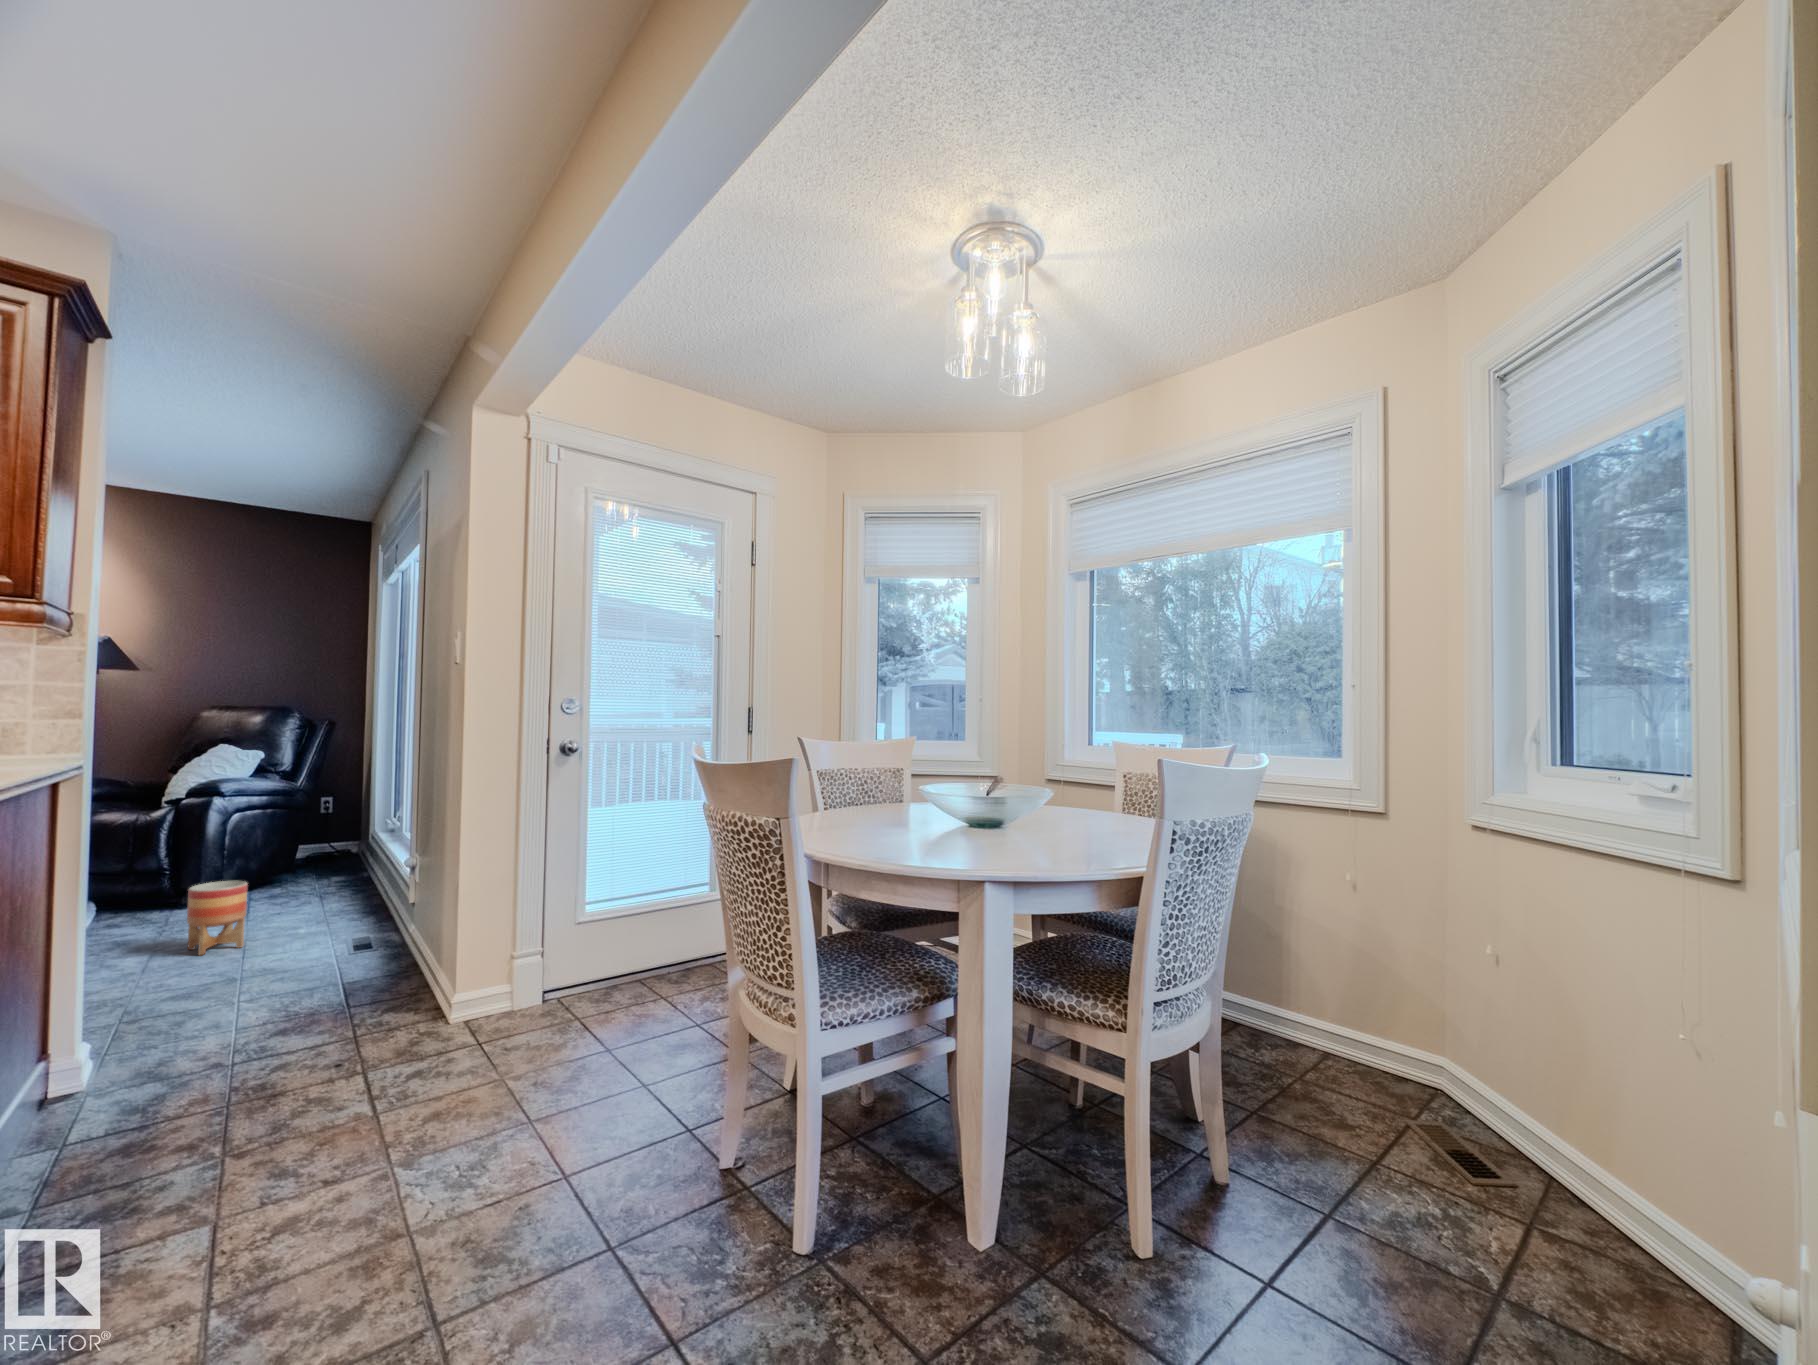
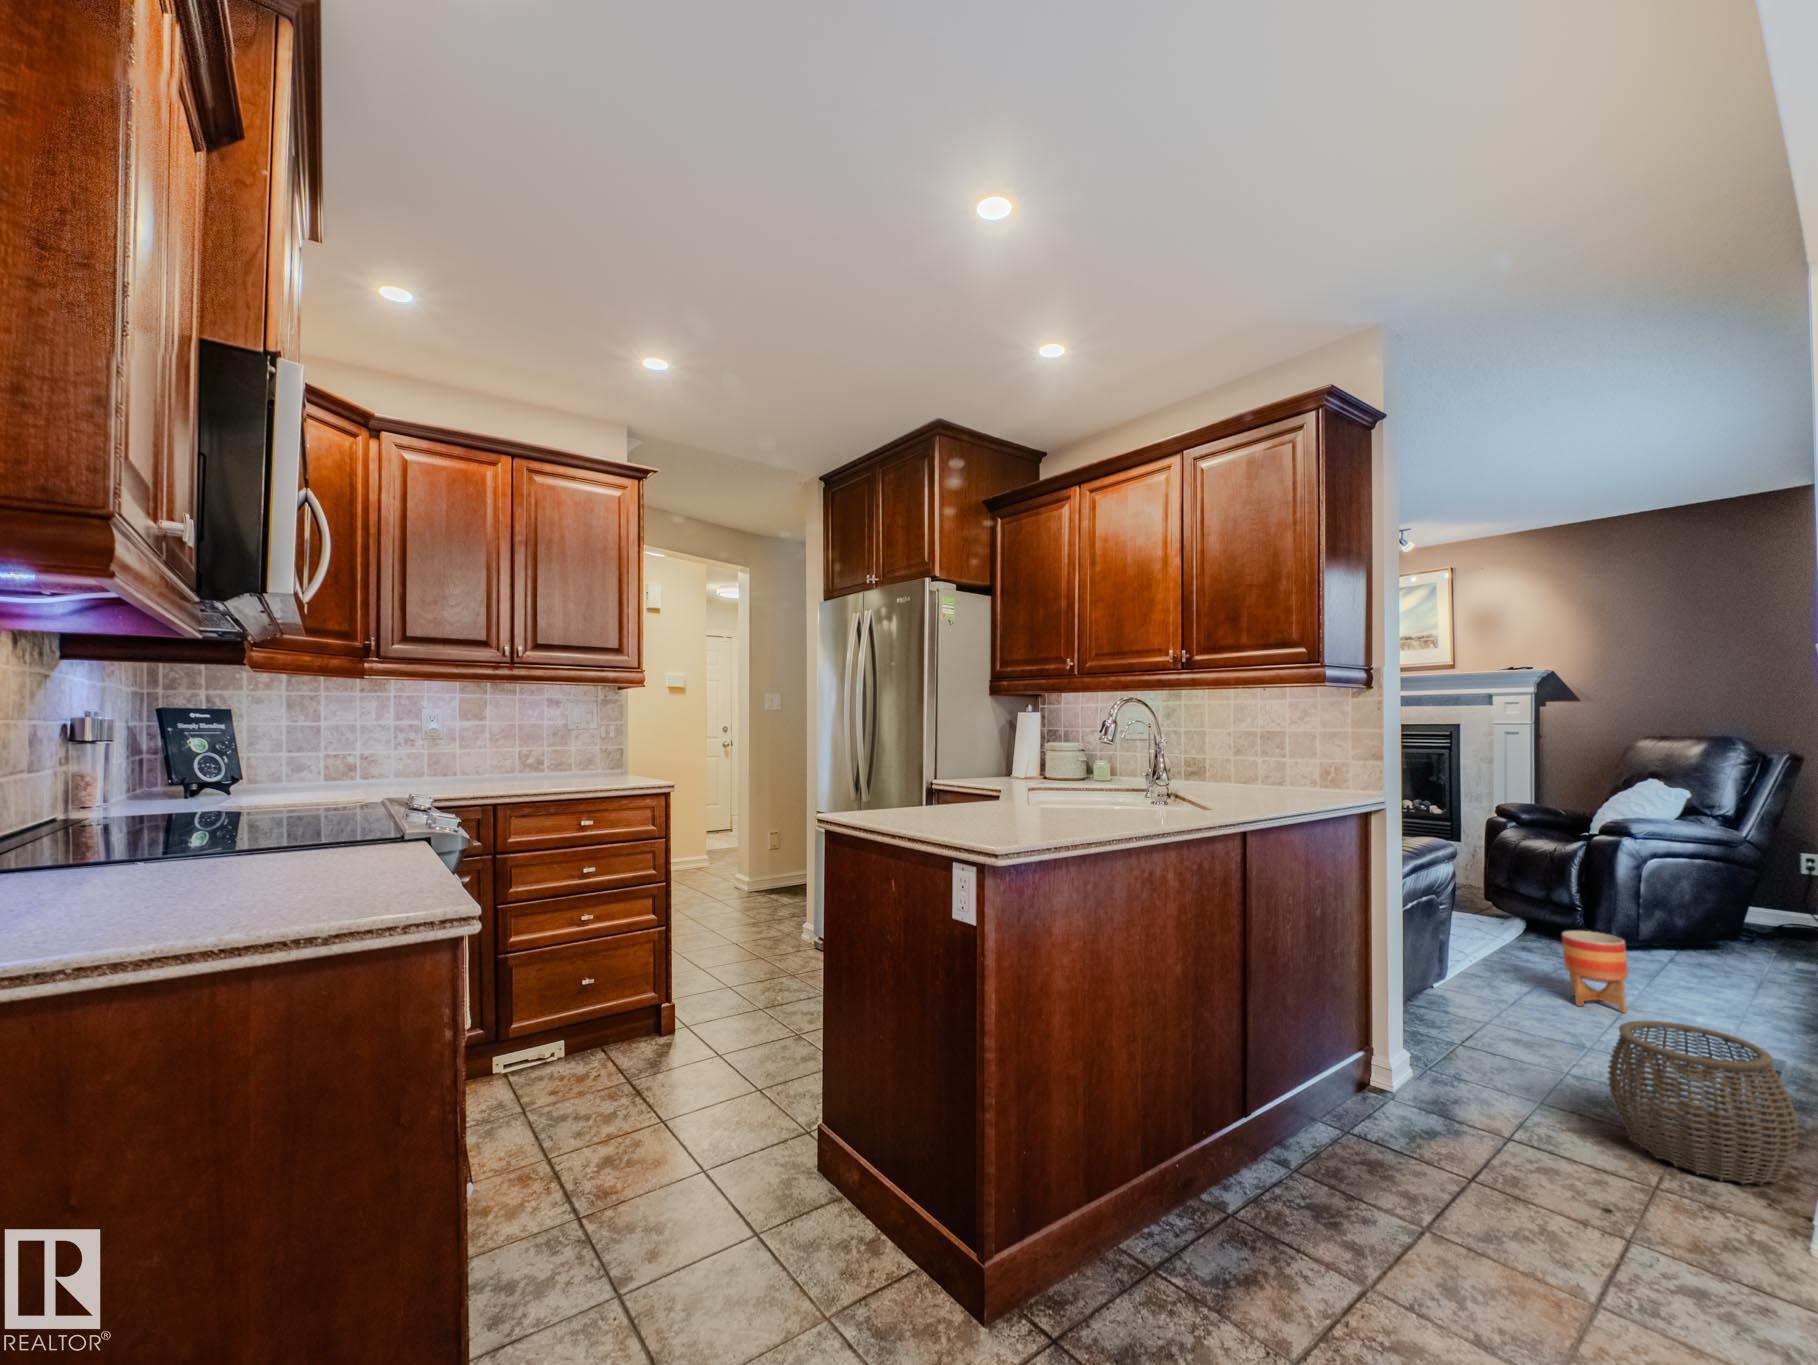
woven basket: none [302,911,424,1022] -> present [1608,1021,1798,1185]

